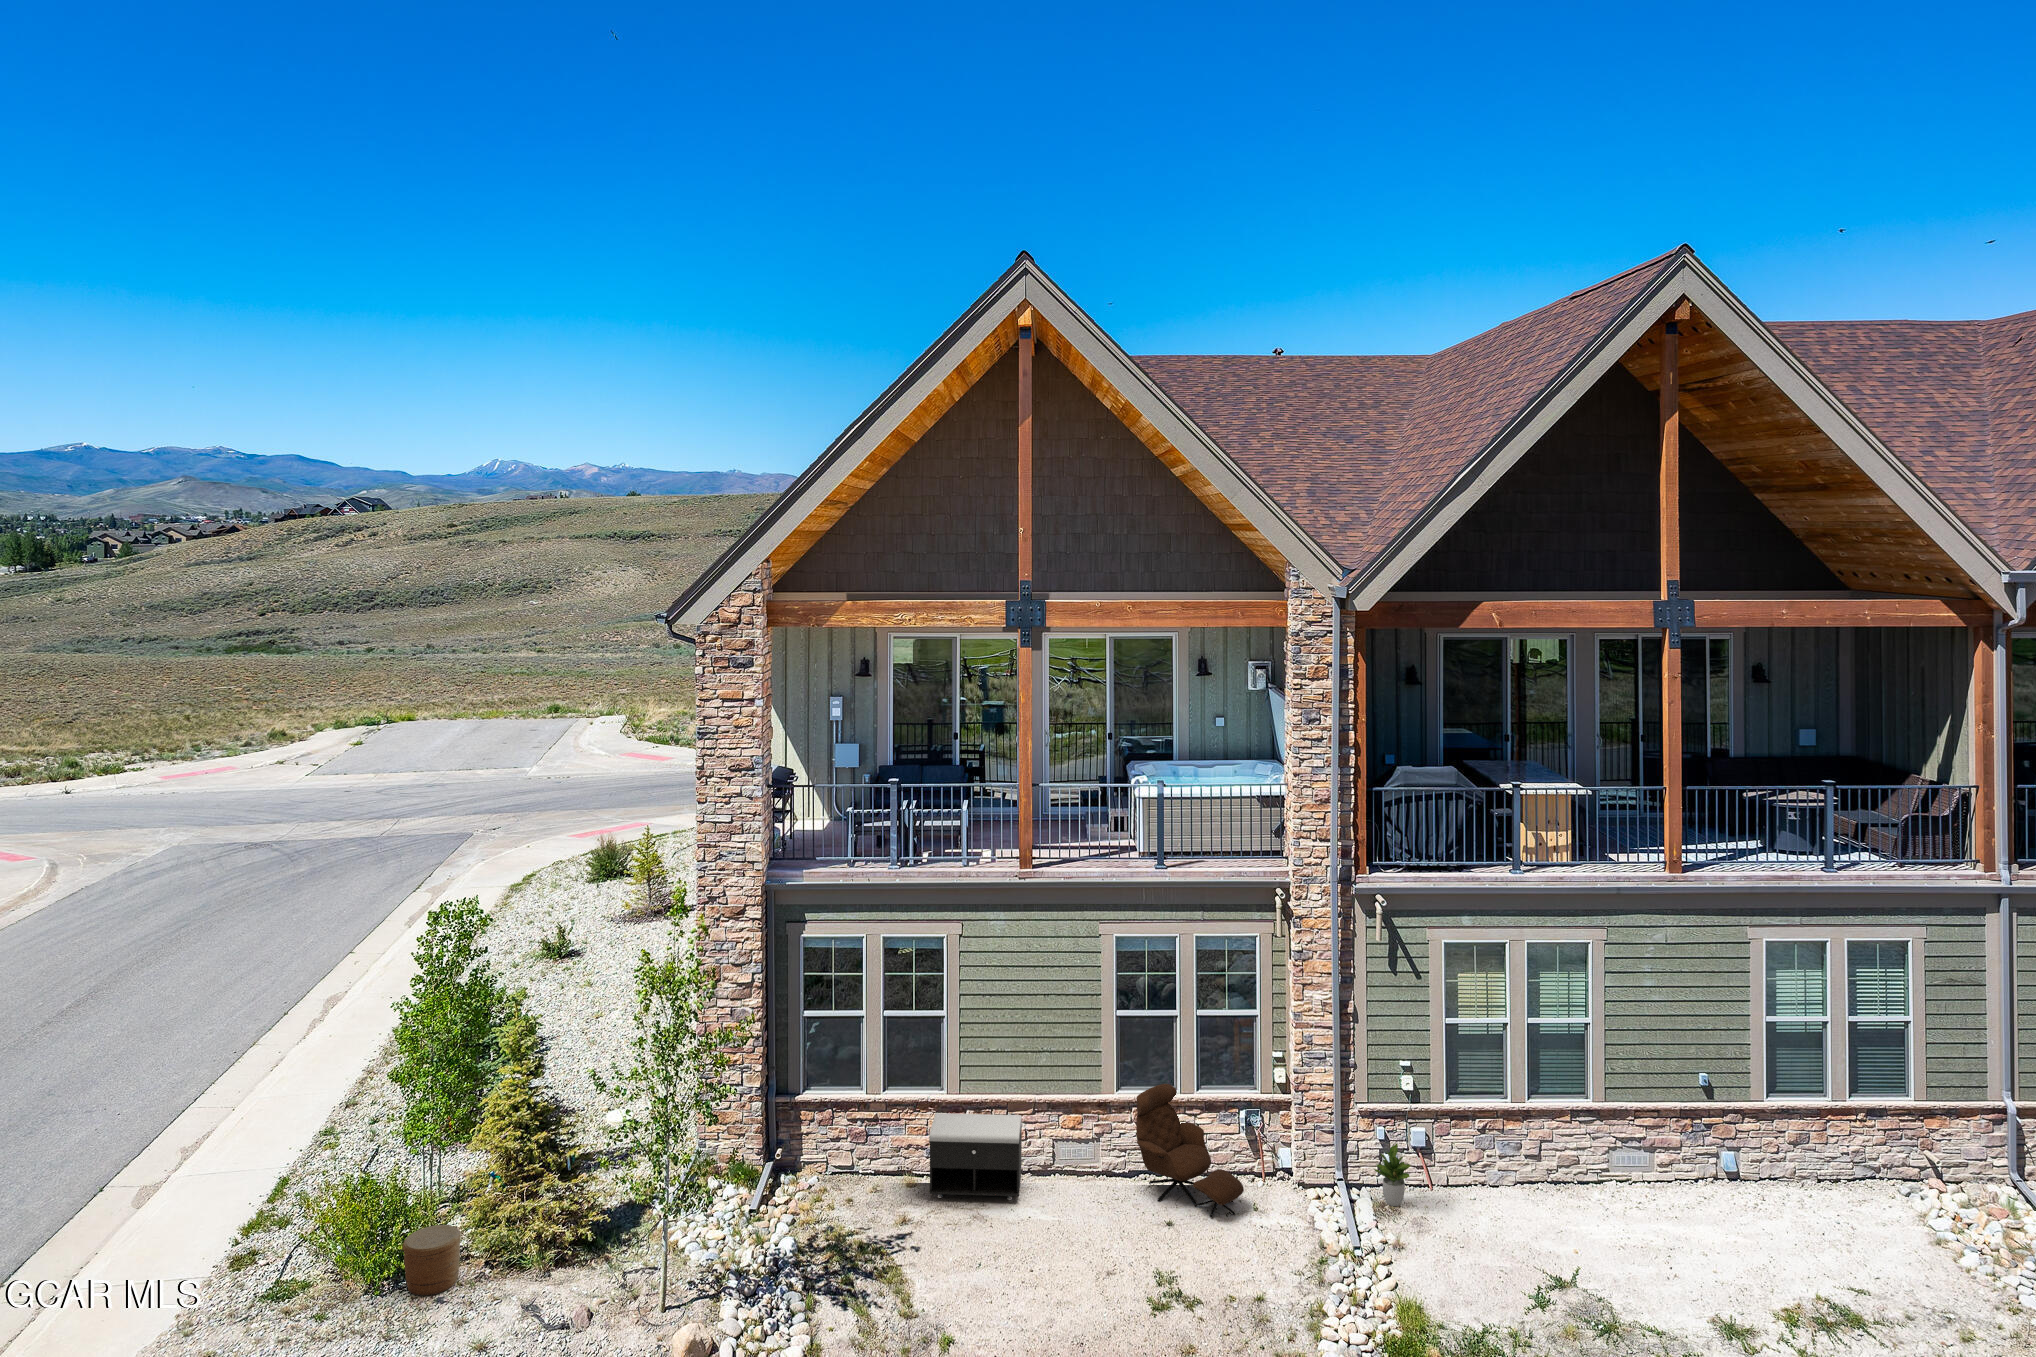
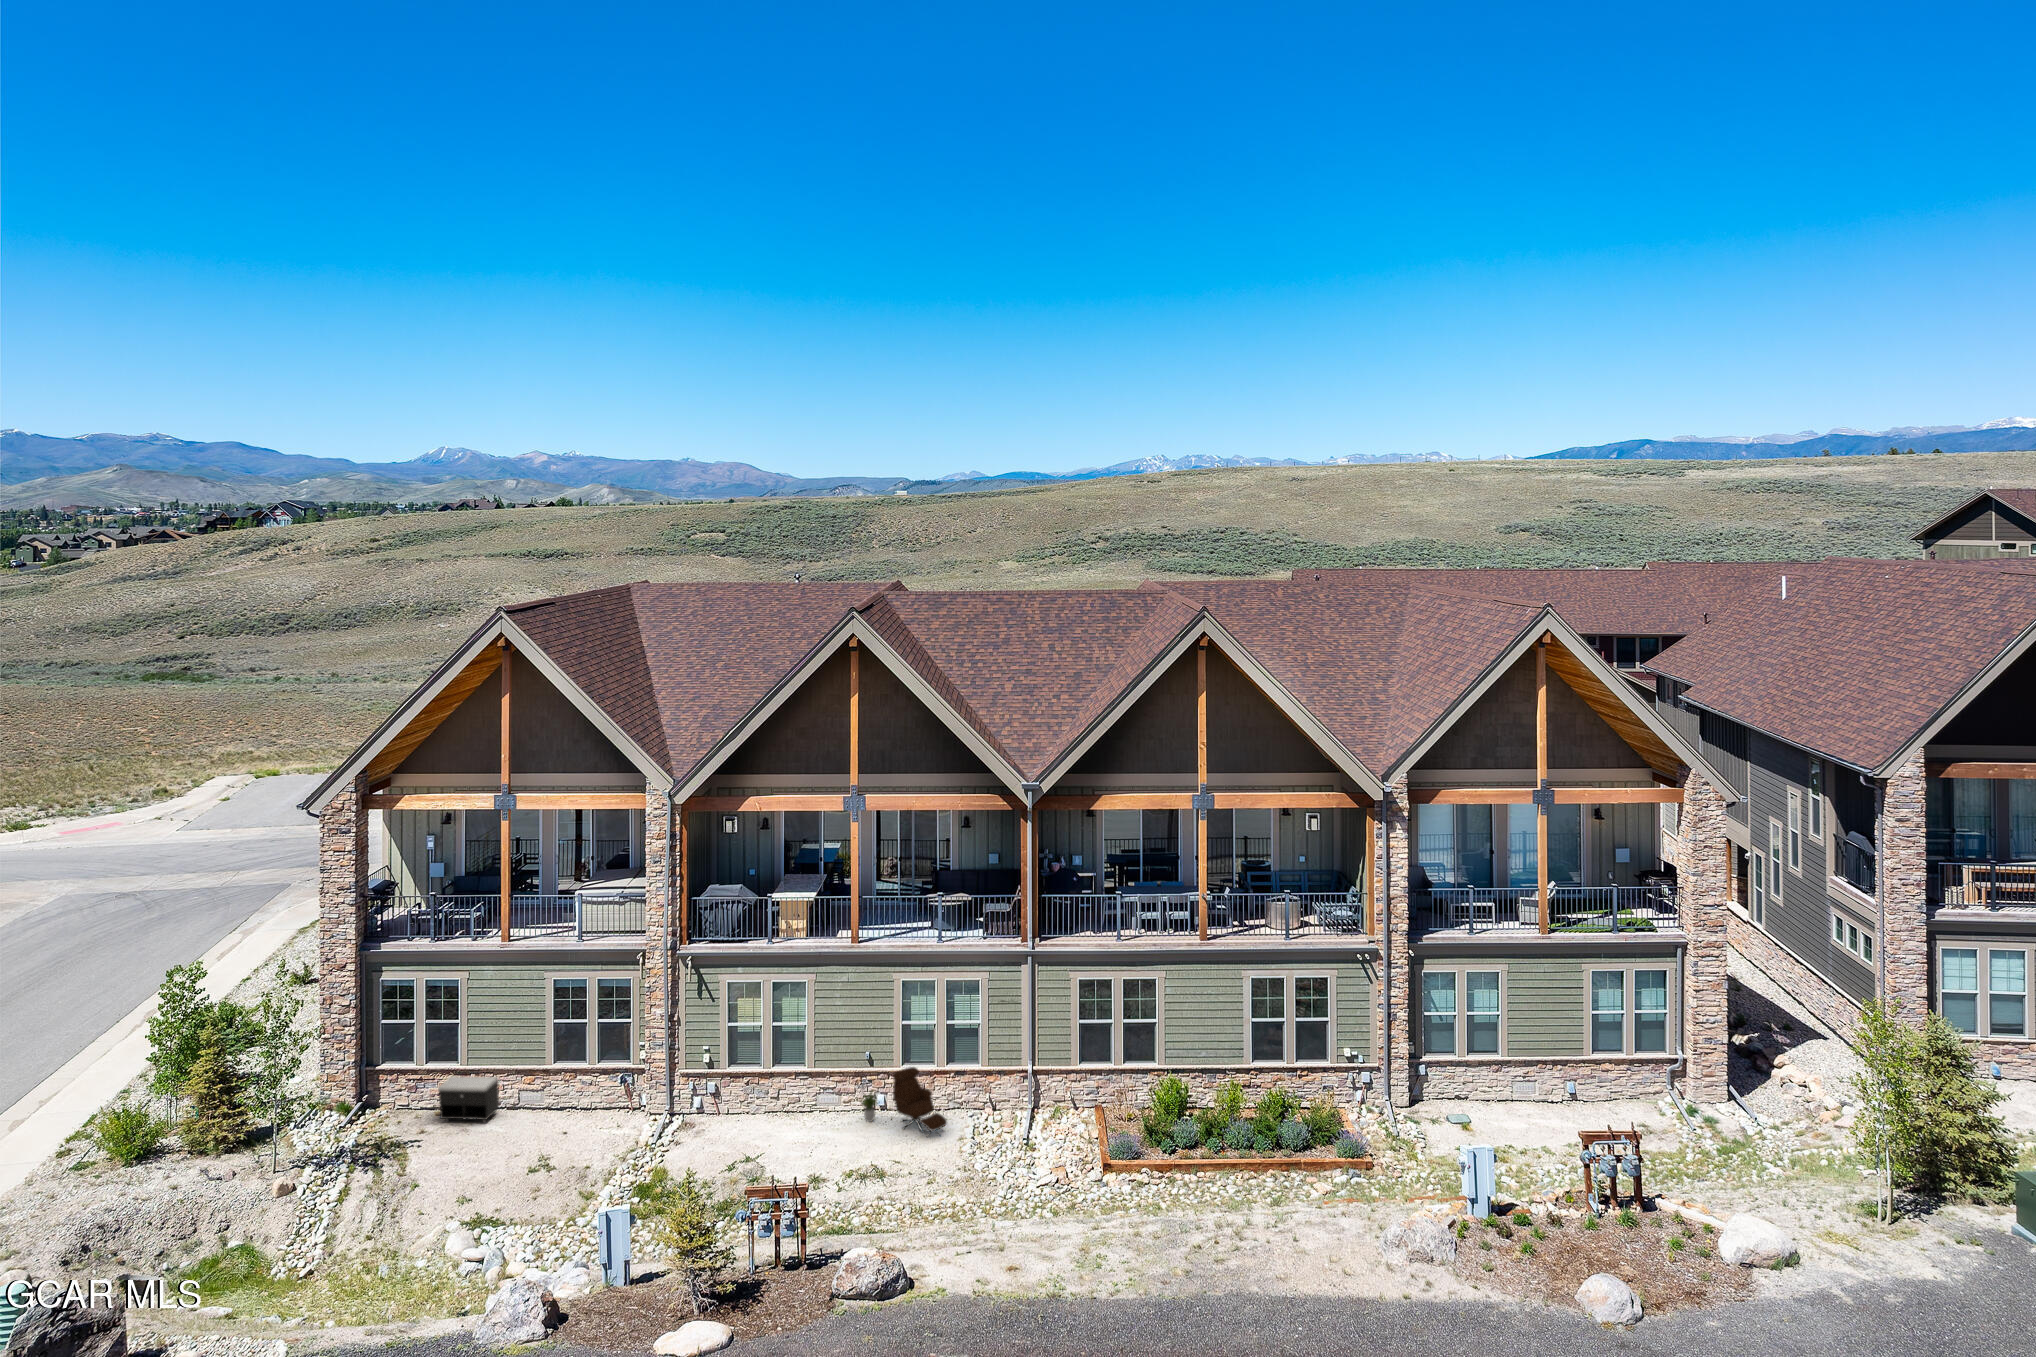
lounge chair: present [1136,1084,1244,1217] -> present [893,1067,947,1132]
potted plant: present [1374,1143,1410,1206] -> present [860,1090,878,1122]
woven basket: present [403,1225,461,1296] -> none [141,1131,173,1165]

